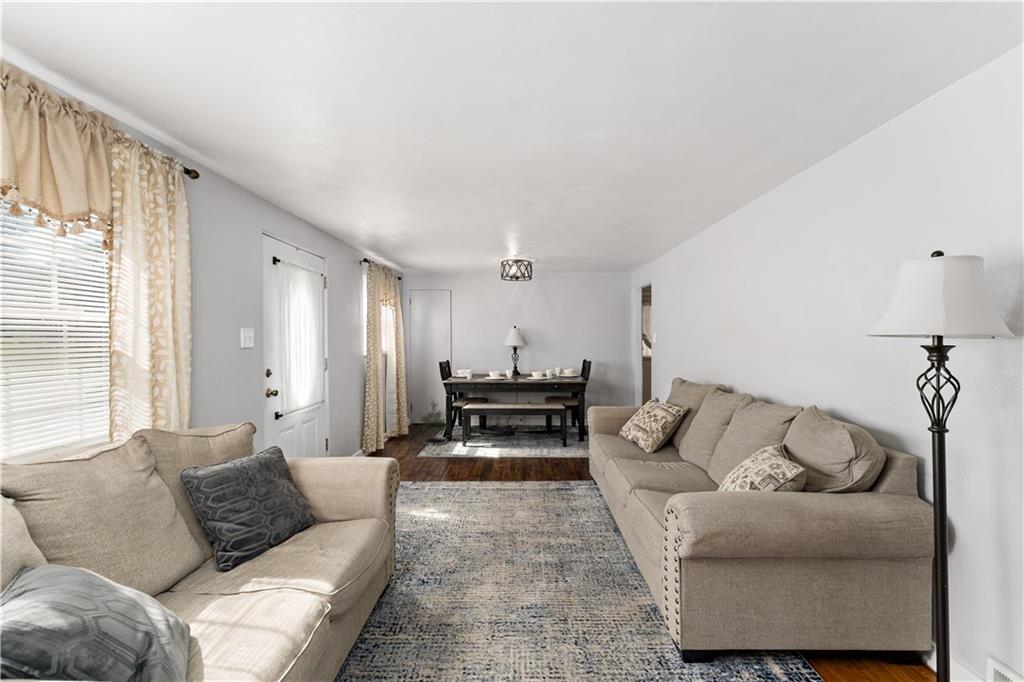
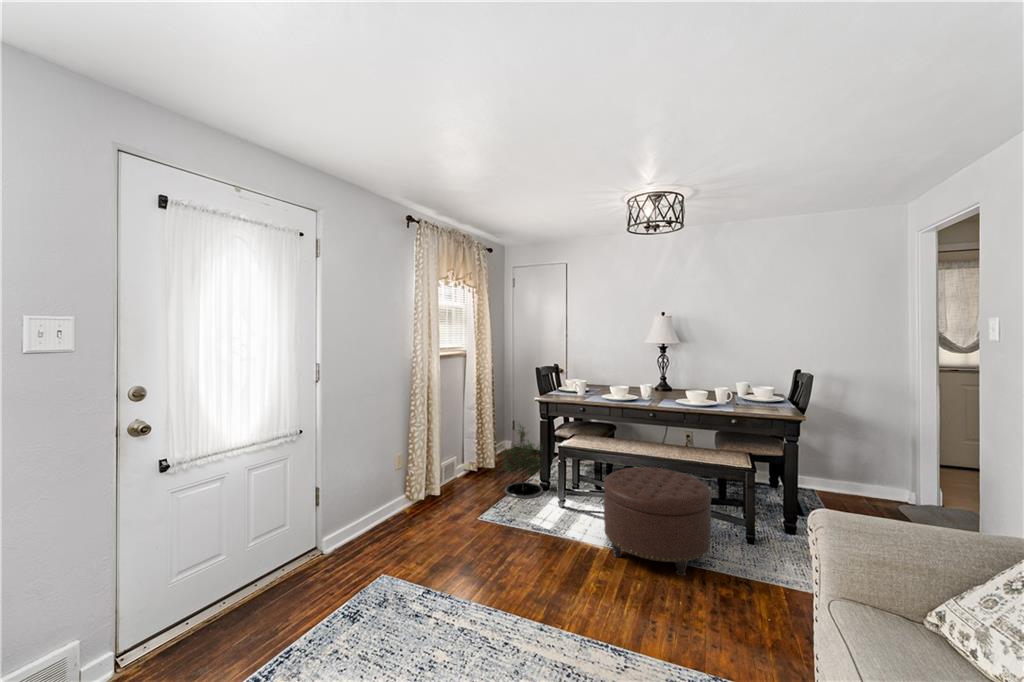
ottoman: none [496,414,549,460] -> present [604,467,711,576]

